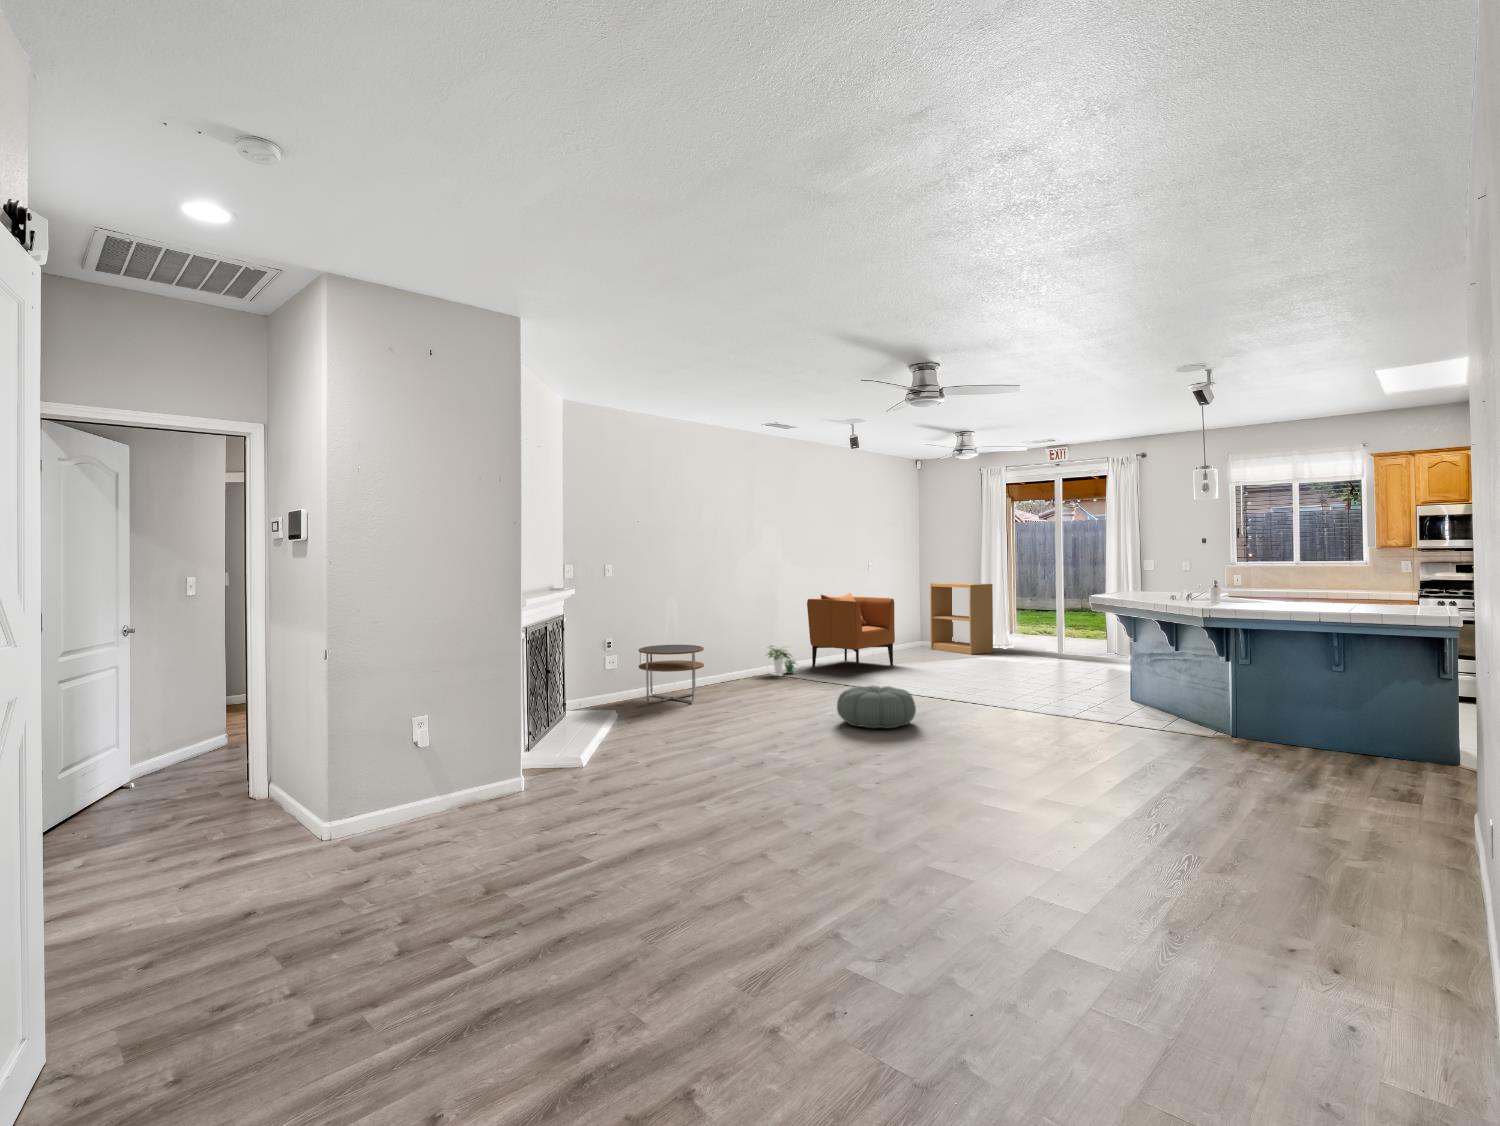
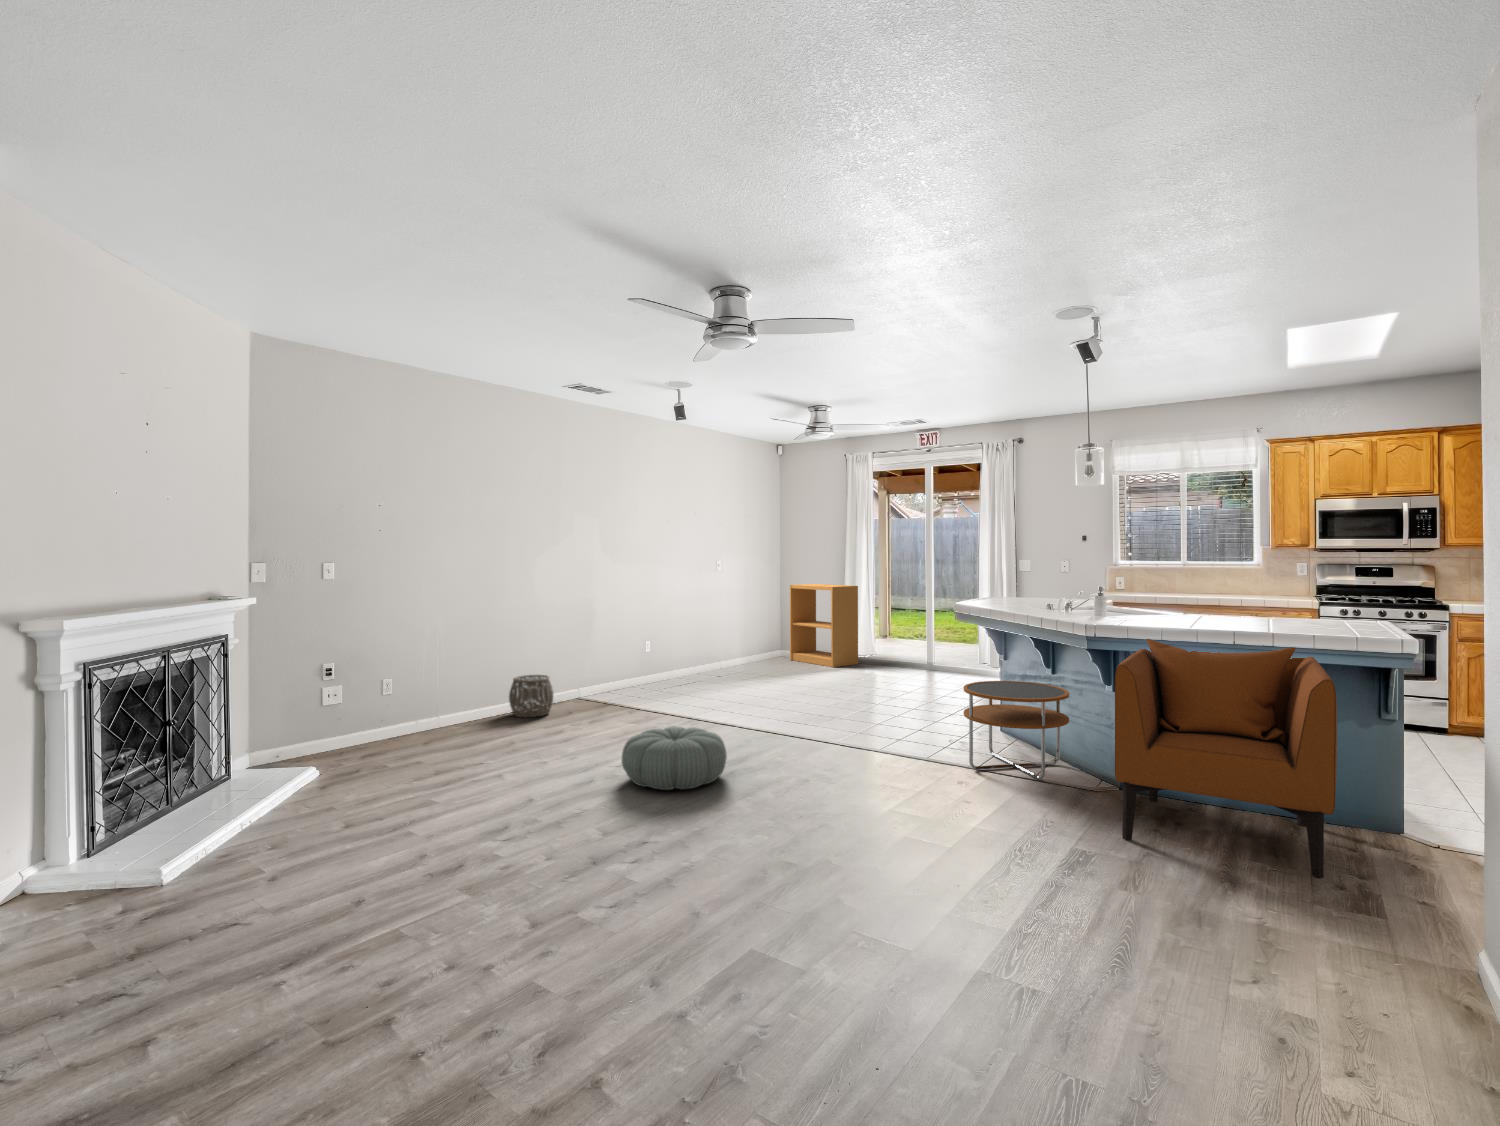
armchair: present [807,593,895,672] -> present [1115,639,1337,878]
side table: present [639,645,704,703] -> present [963,681,1069,780]
potted plant: present [768,648,796,676] -> none [572,664,618,702]
woven basket: none [721,652,756,685] -> present [509,675,553,717]

